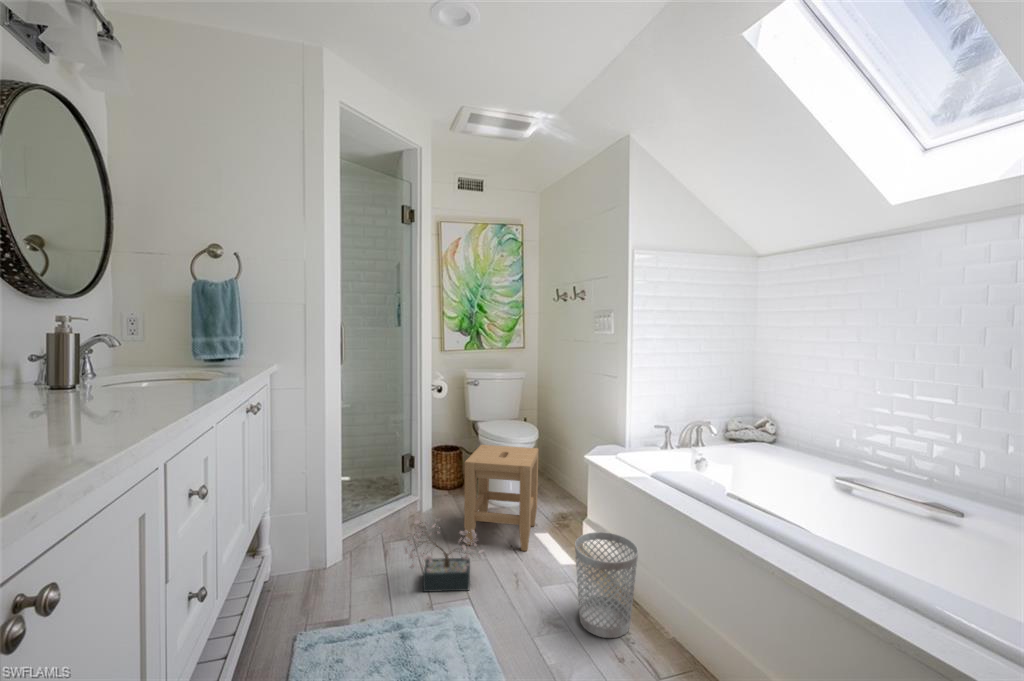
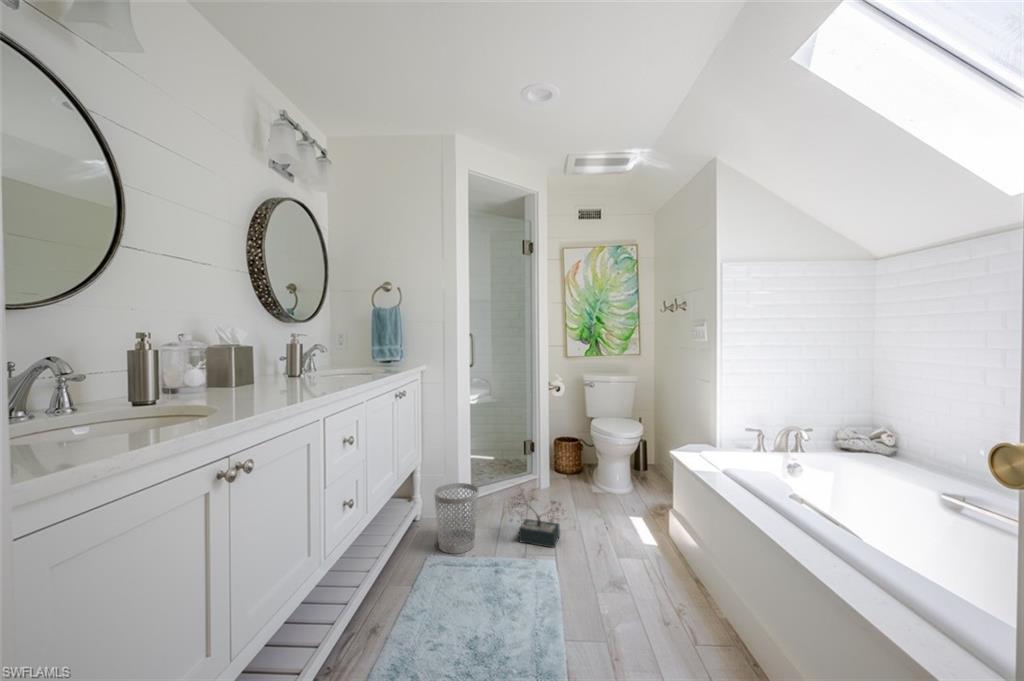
stool: present [464,445,539,551] -> none [563,436,634,530]
wastebasket: present [575,532,638,638] -> present [434,483,479,554]

